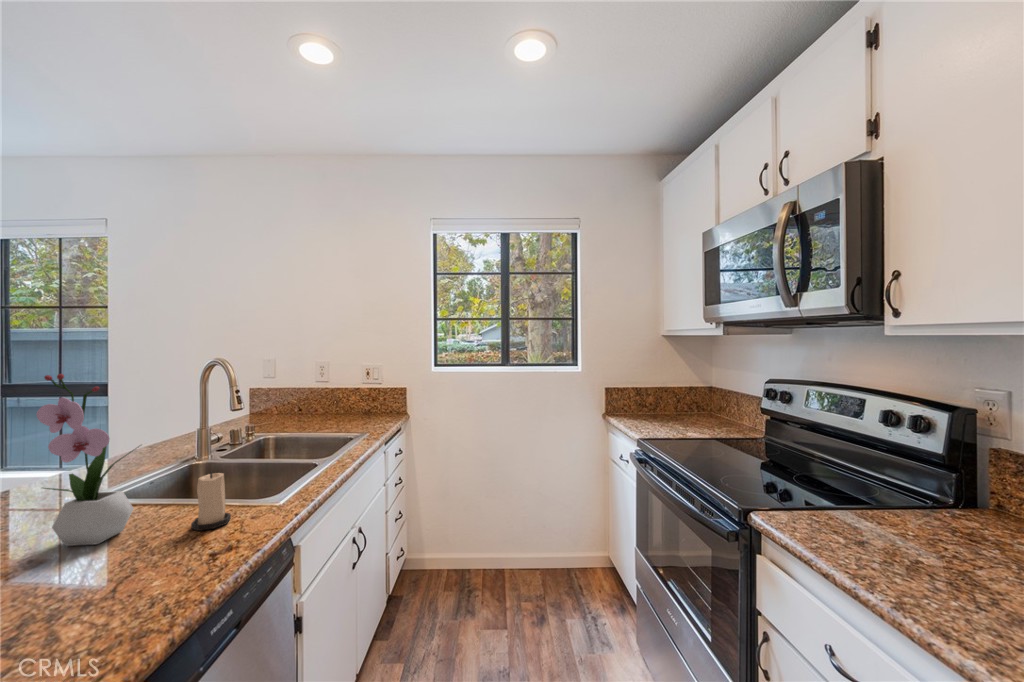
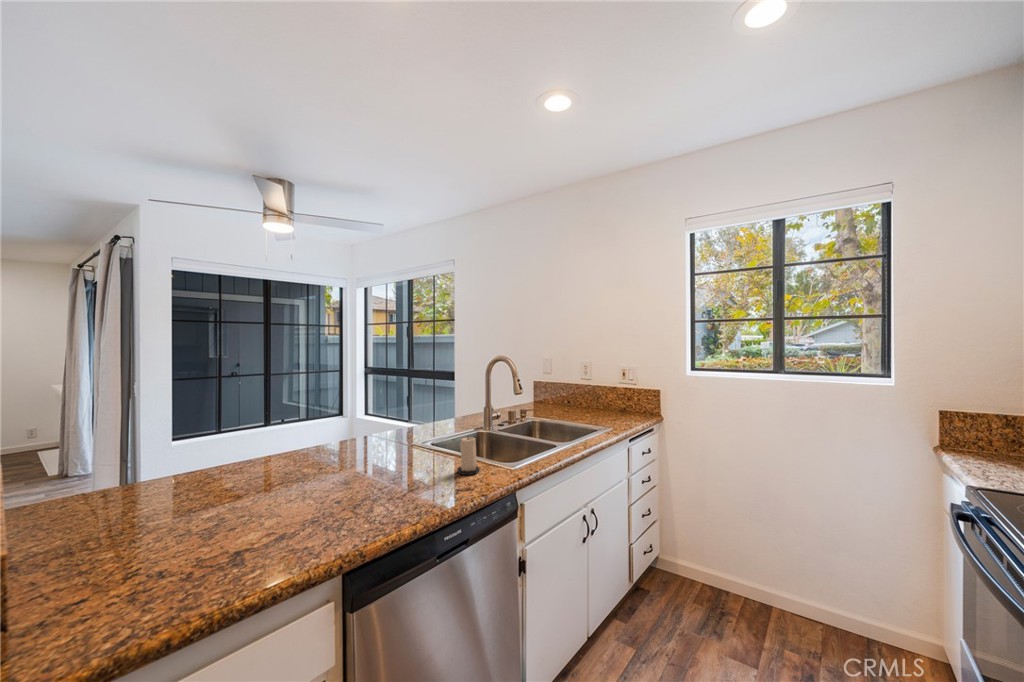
flower arrangement: present [37,374,134,546] -> none [389,365,437,469]

